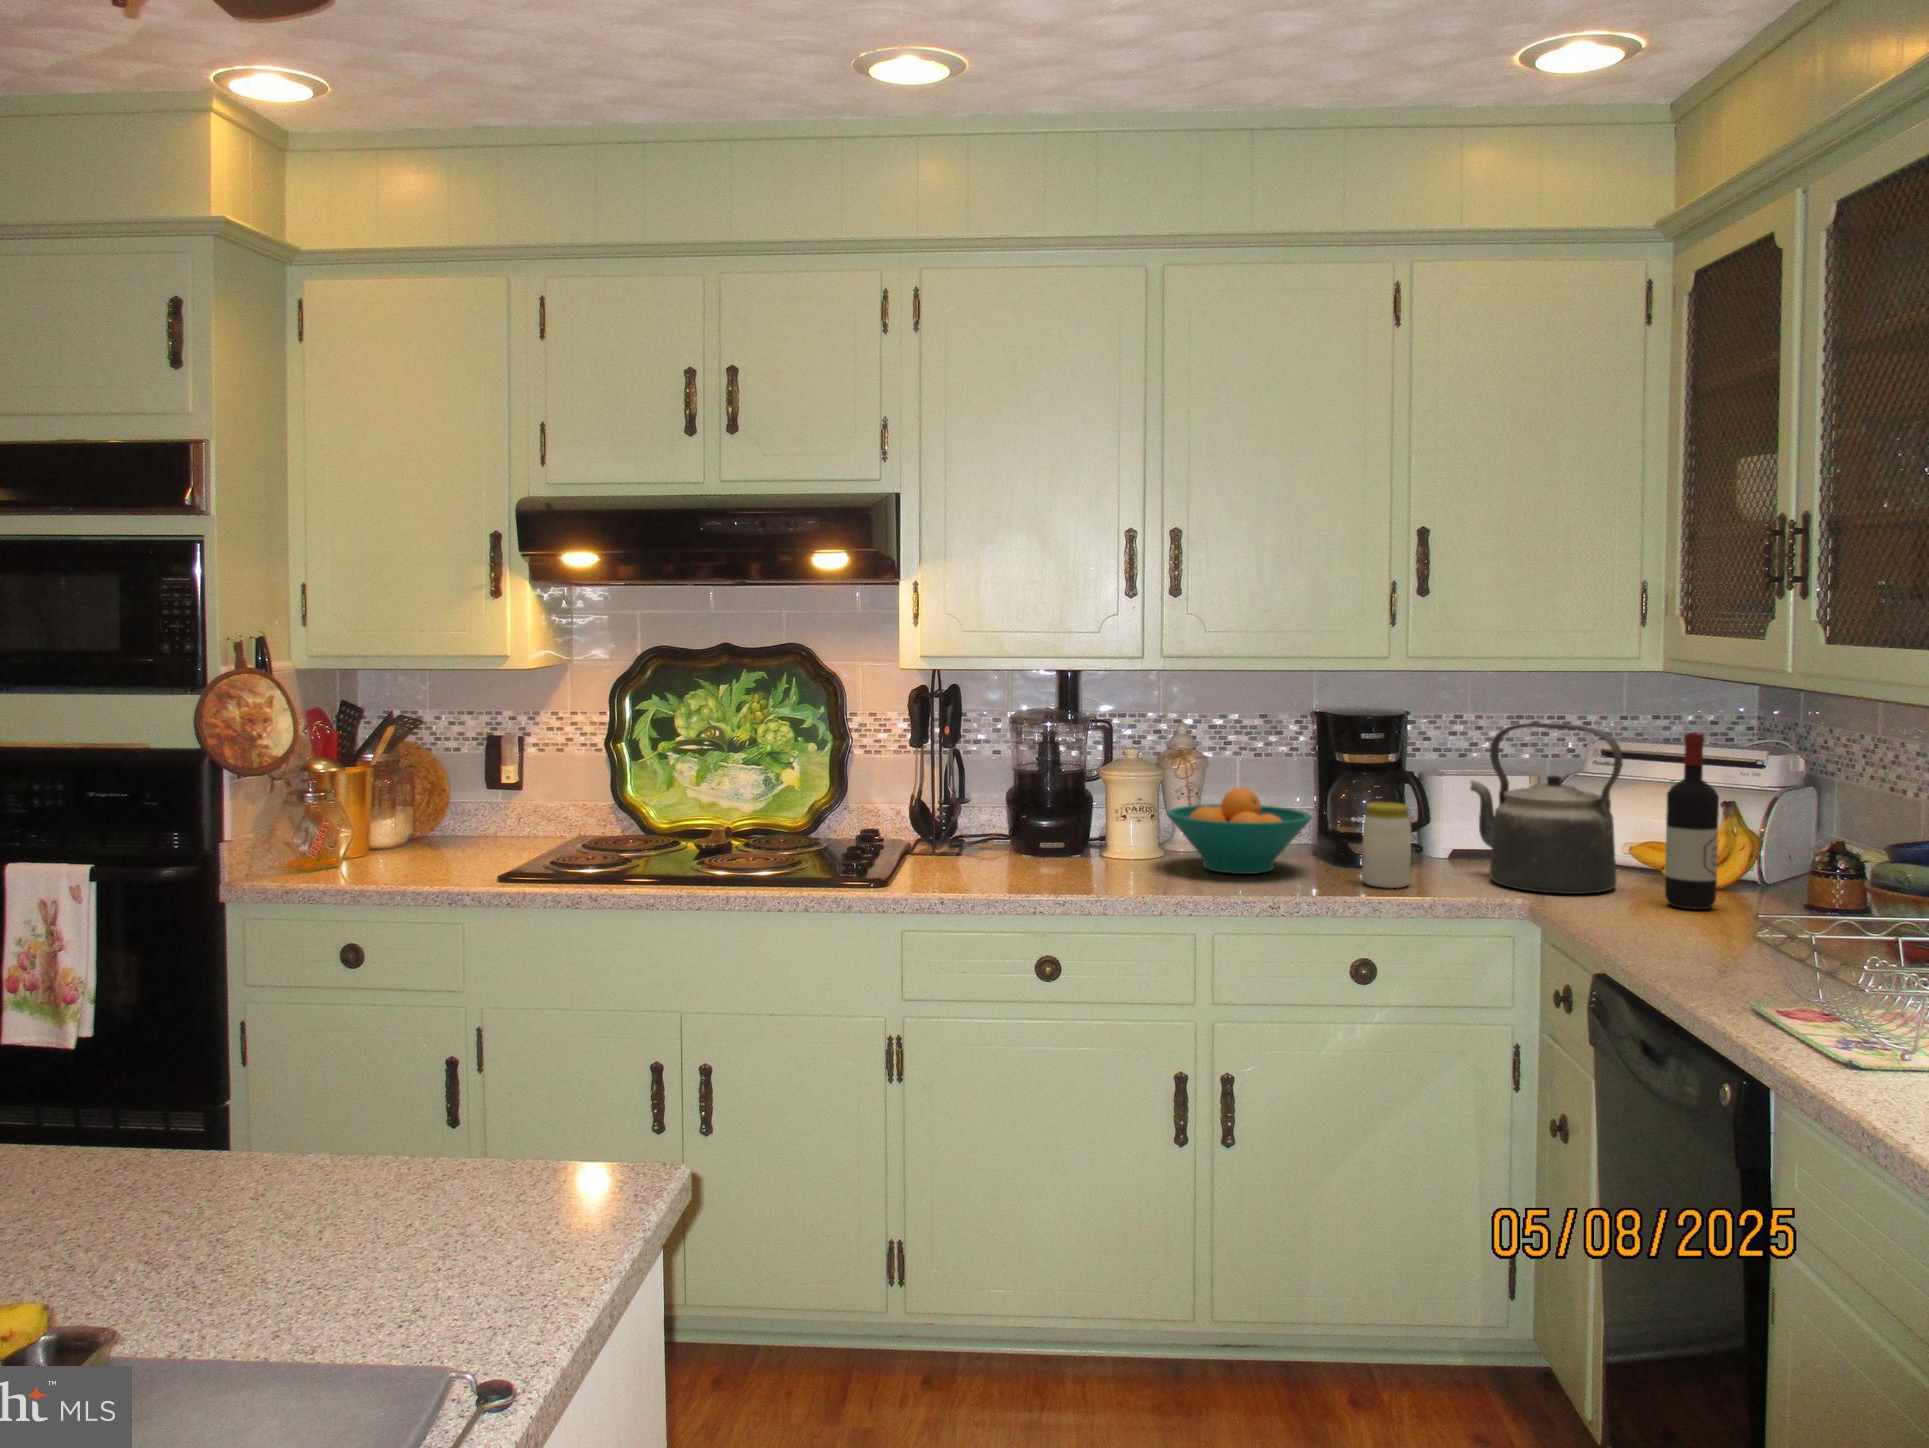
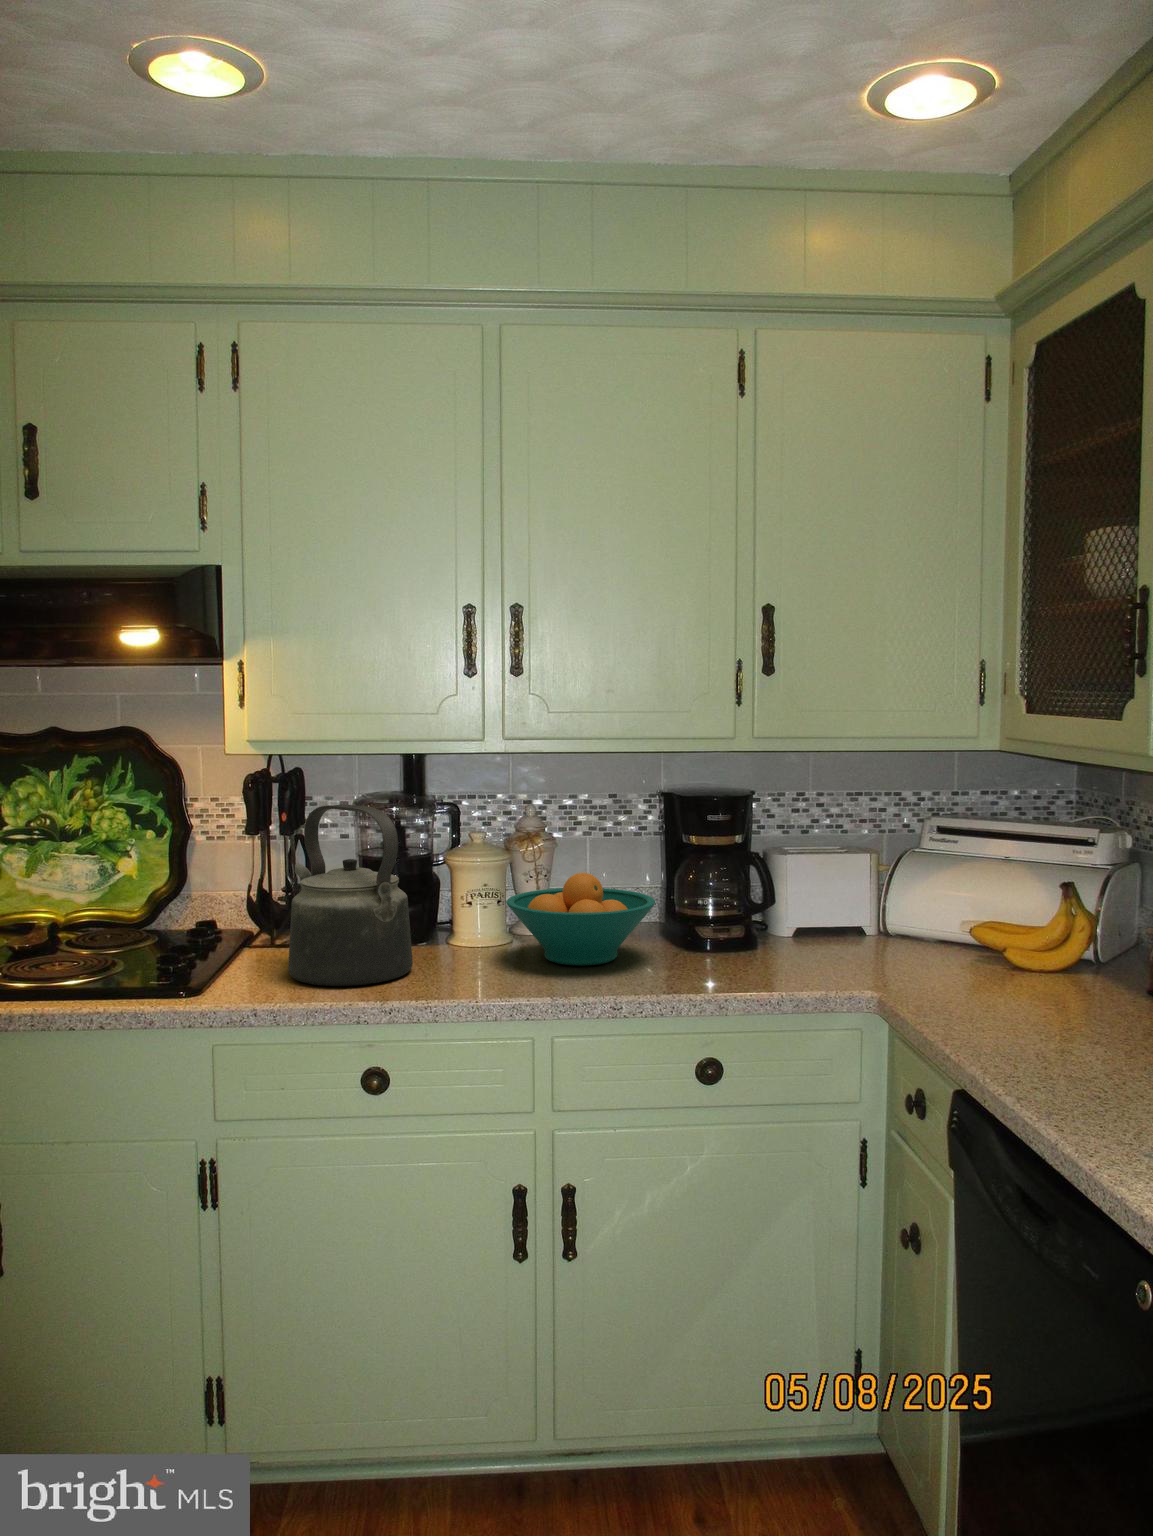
kettle: present [1470,723,1622,894] -> present [288,804,413,986]
wine bottle: present [1665,733,1719,910] -> none [1012,812,1067,1000]
jar: present [1362,802,1411,888] -> none [705,887,754,979]

